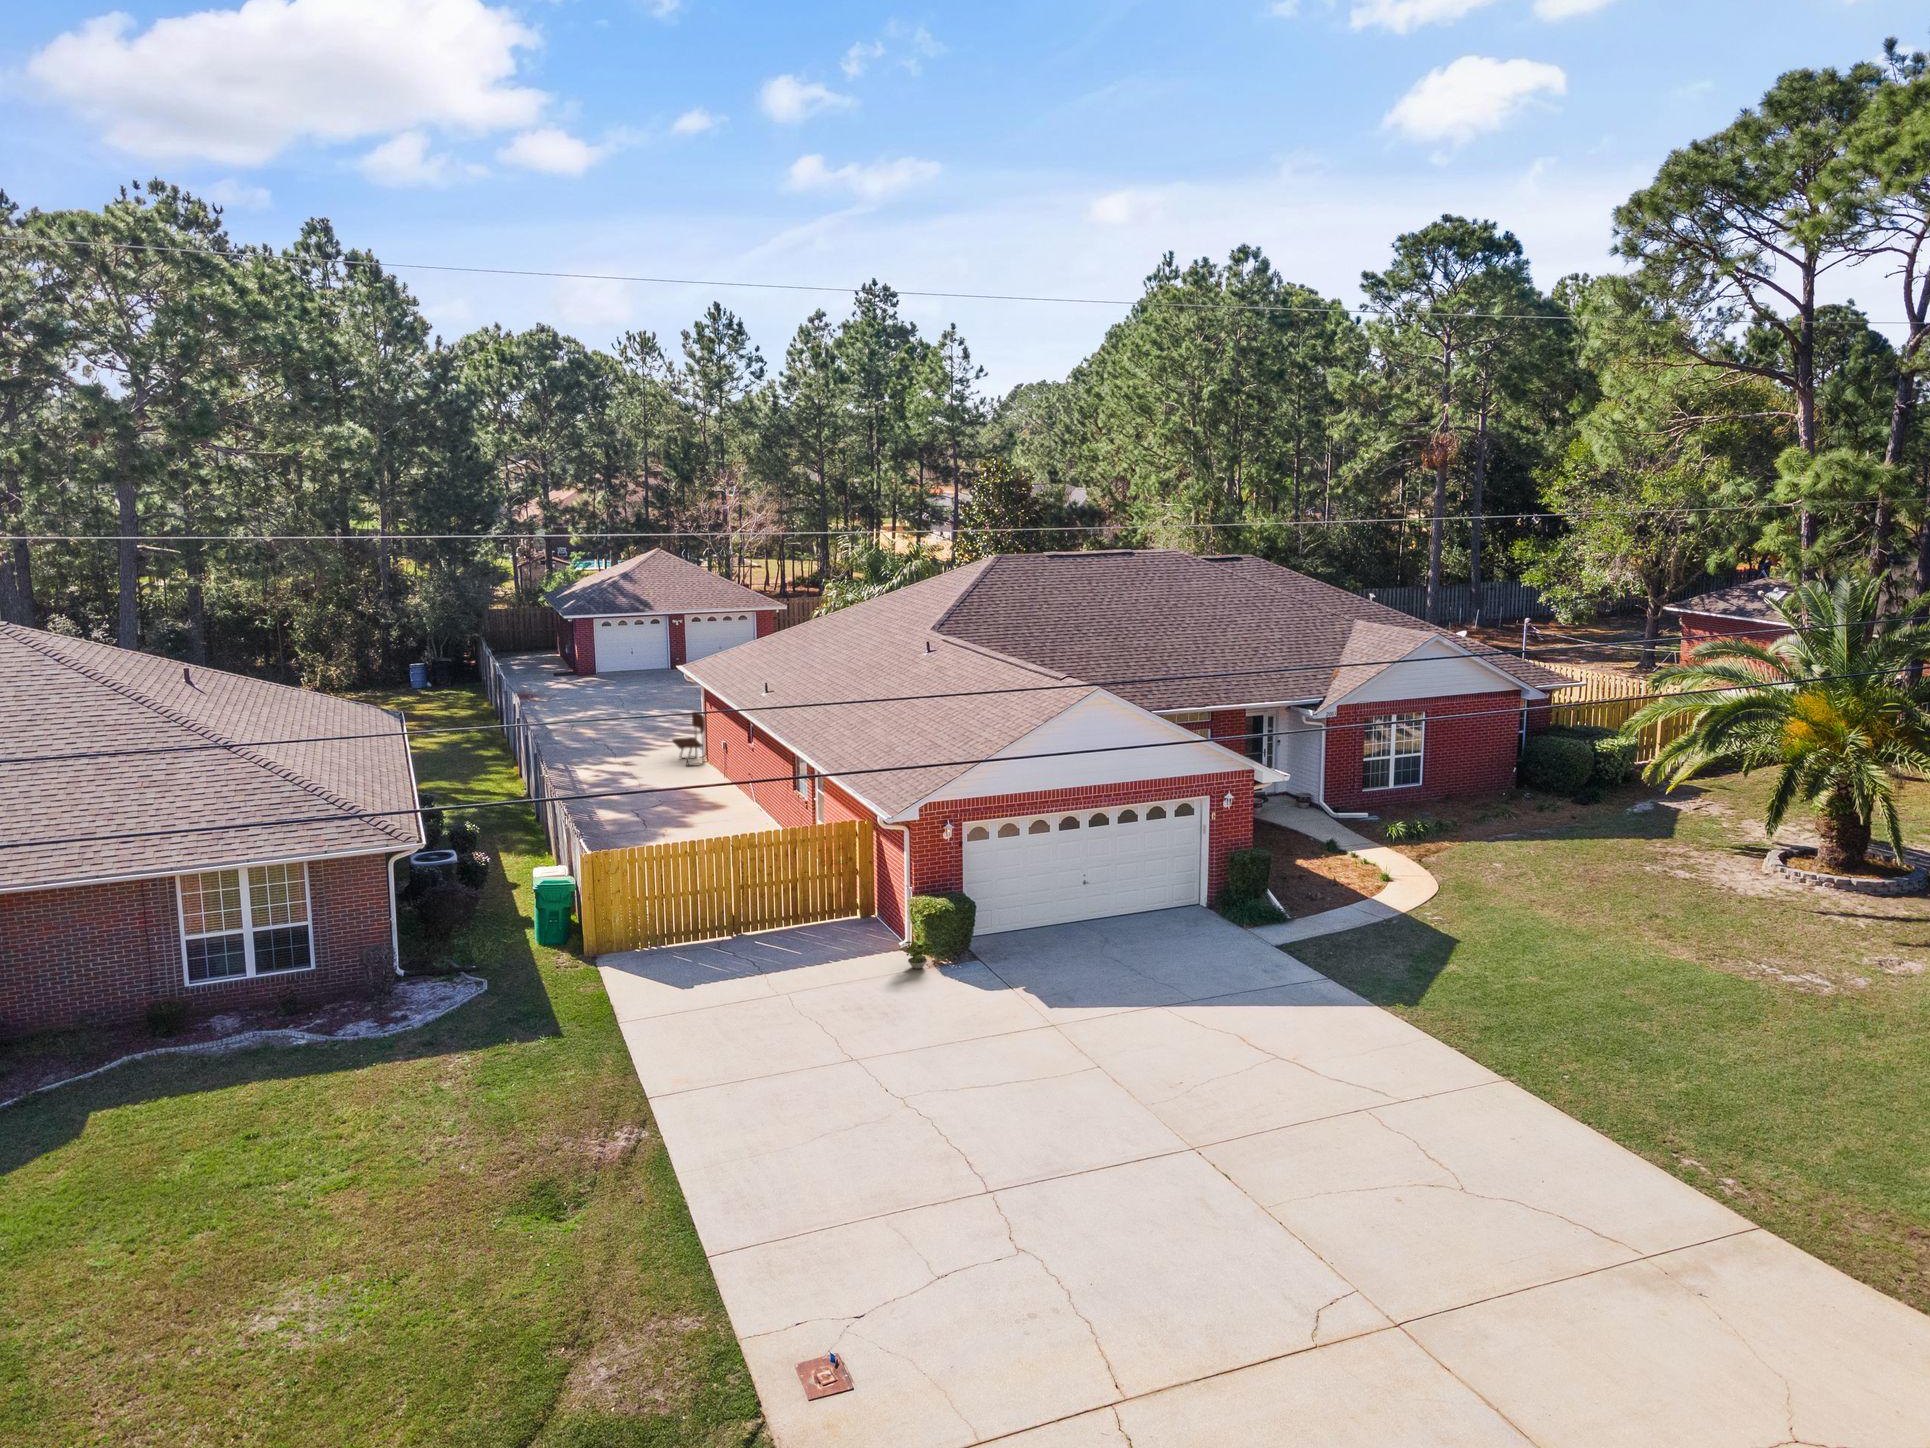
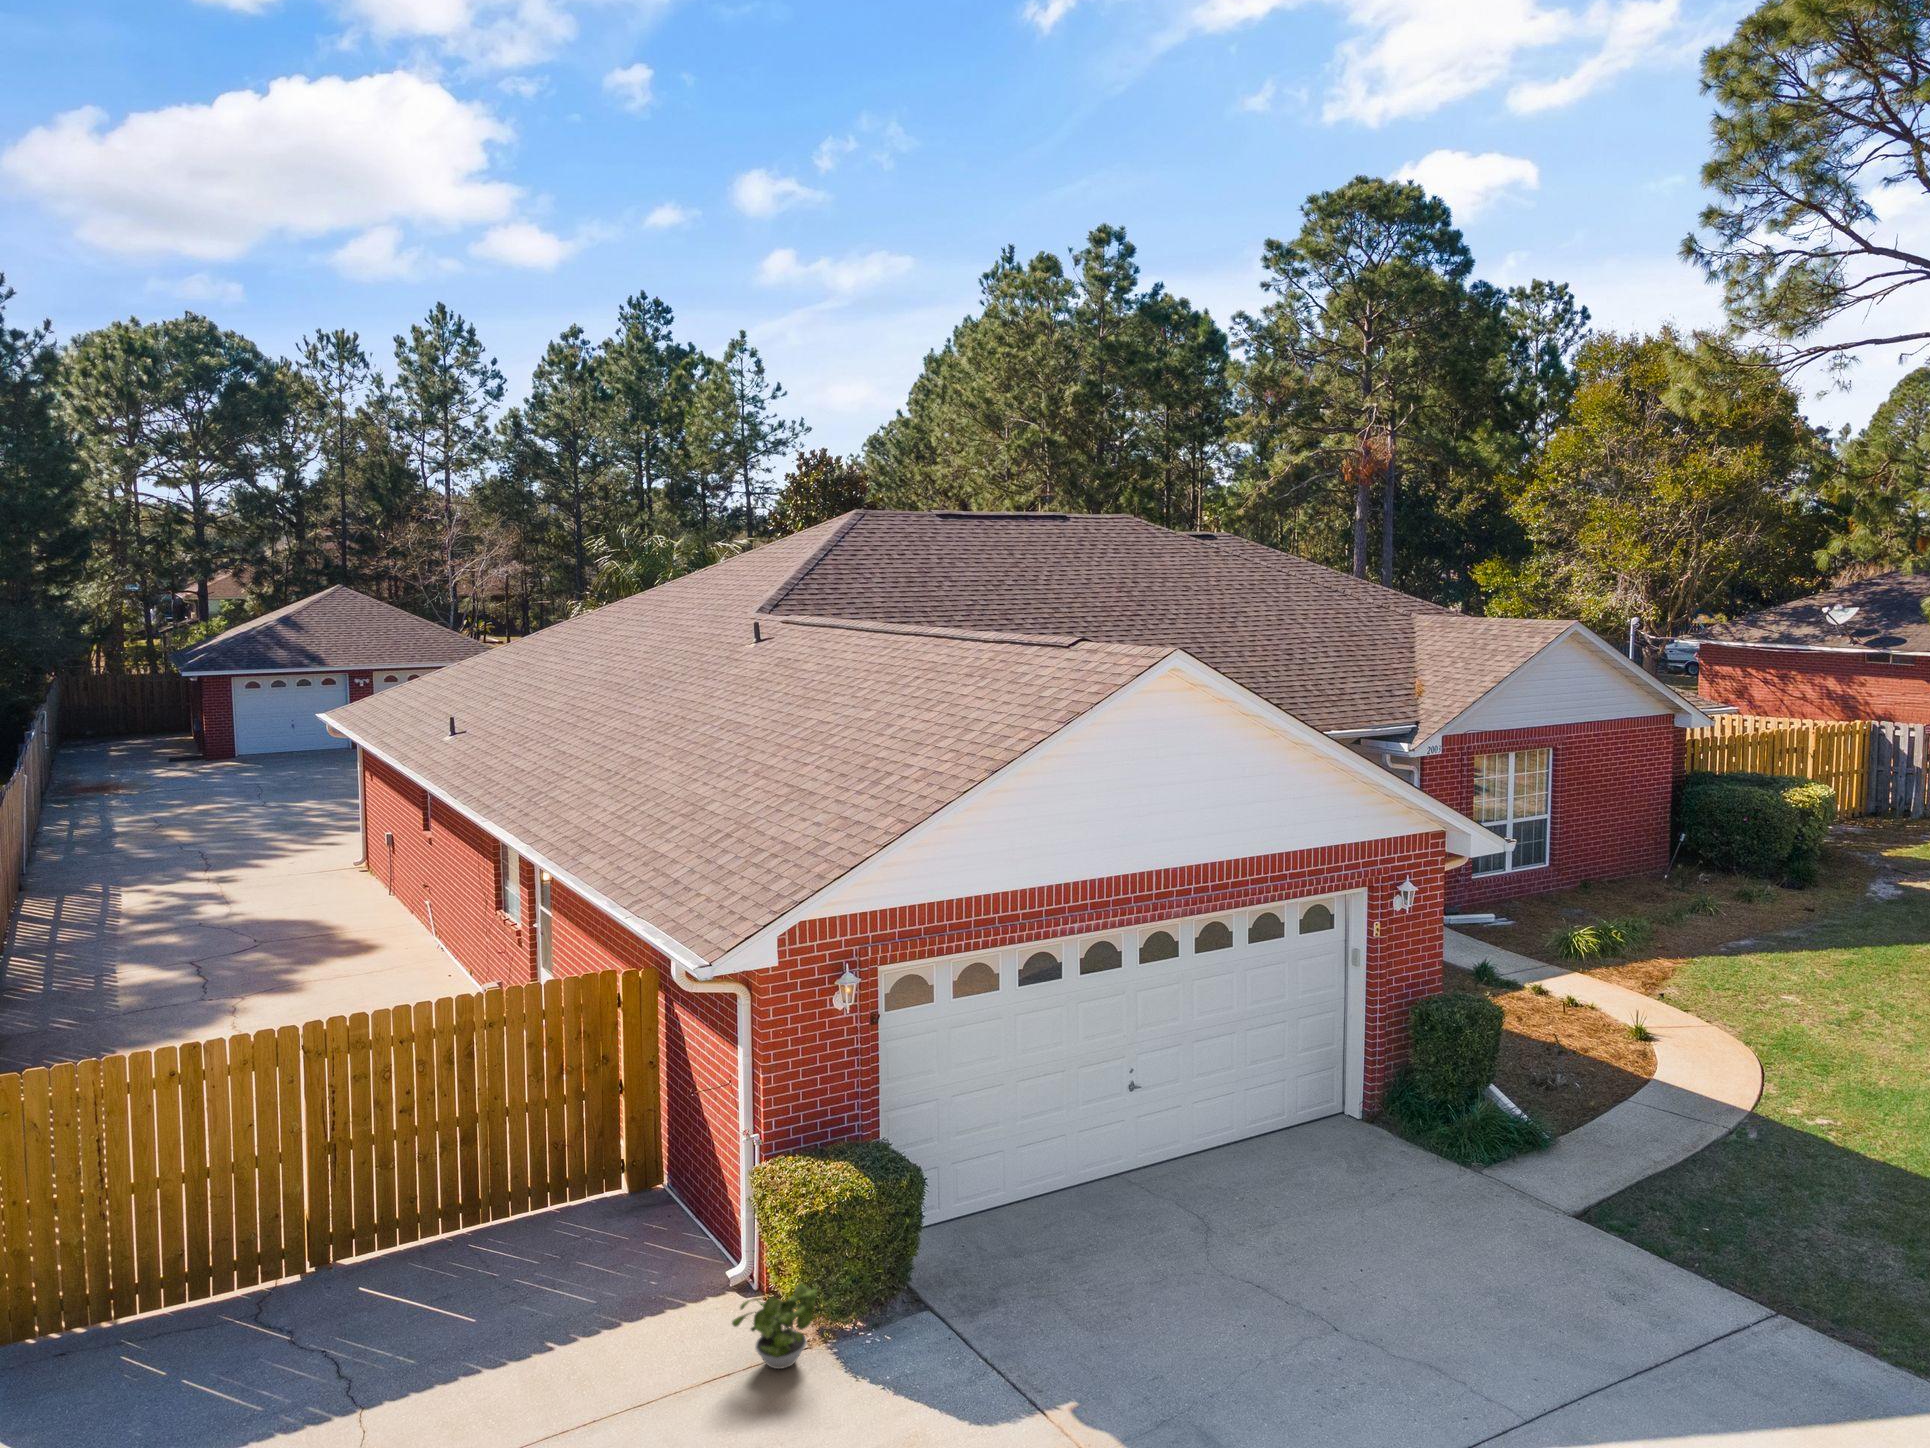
bench: present [672,712,705,766] -> none [310,791,367,881]

